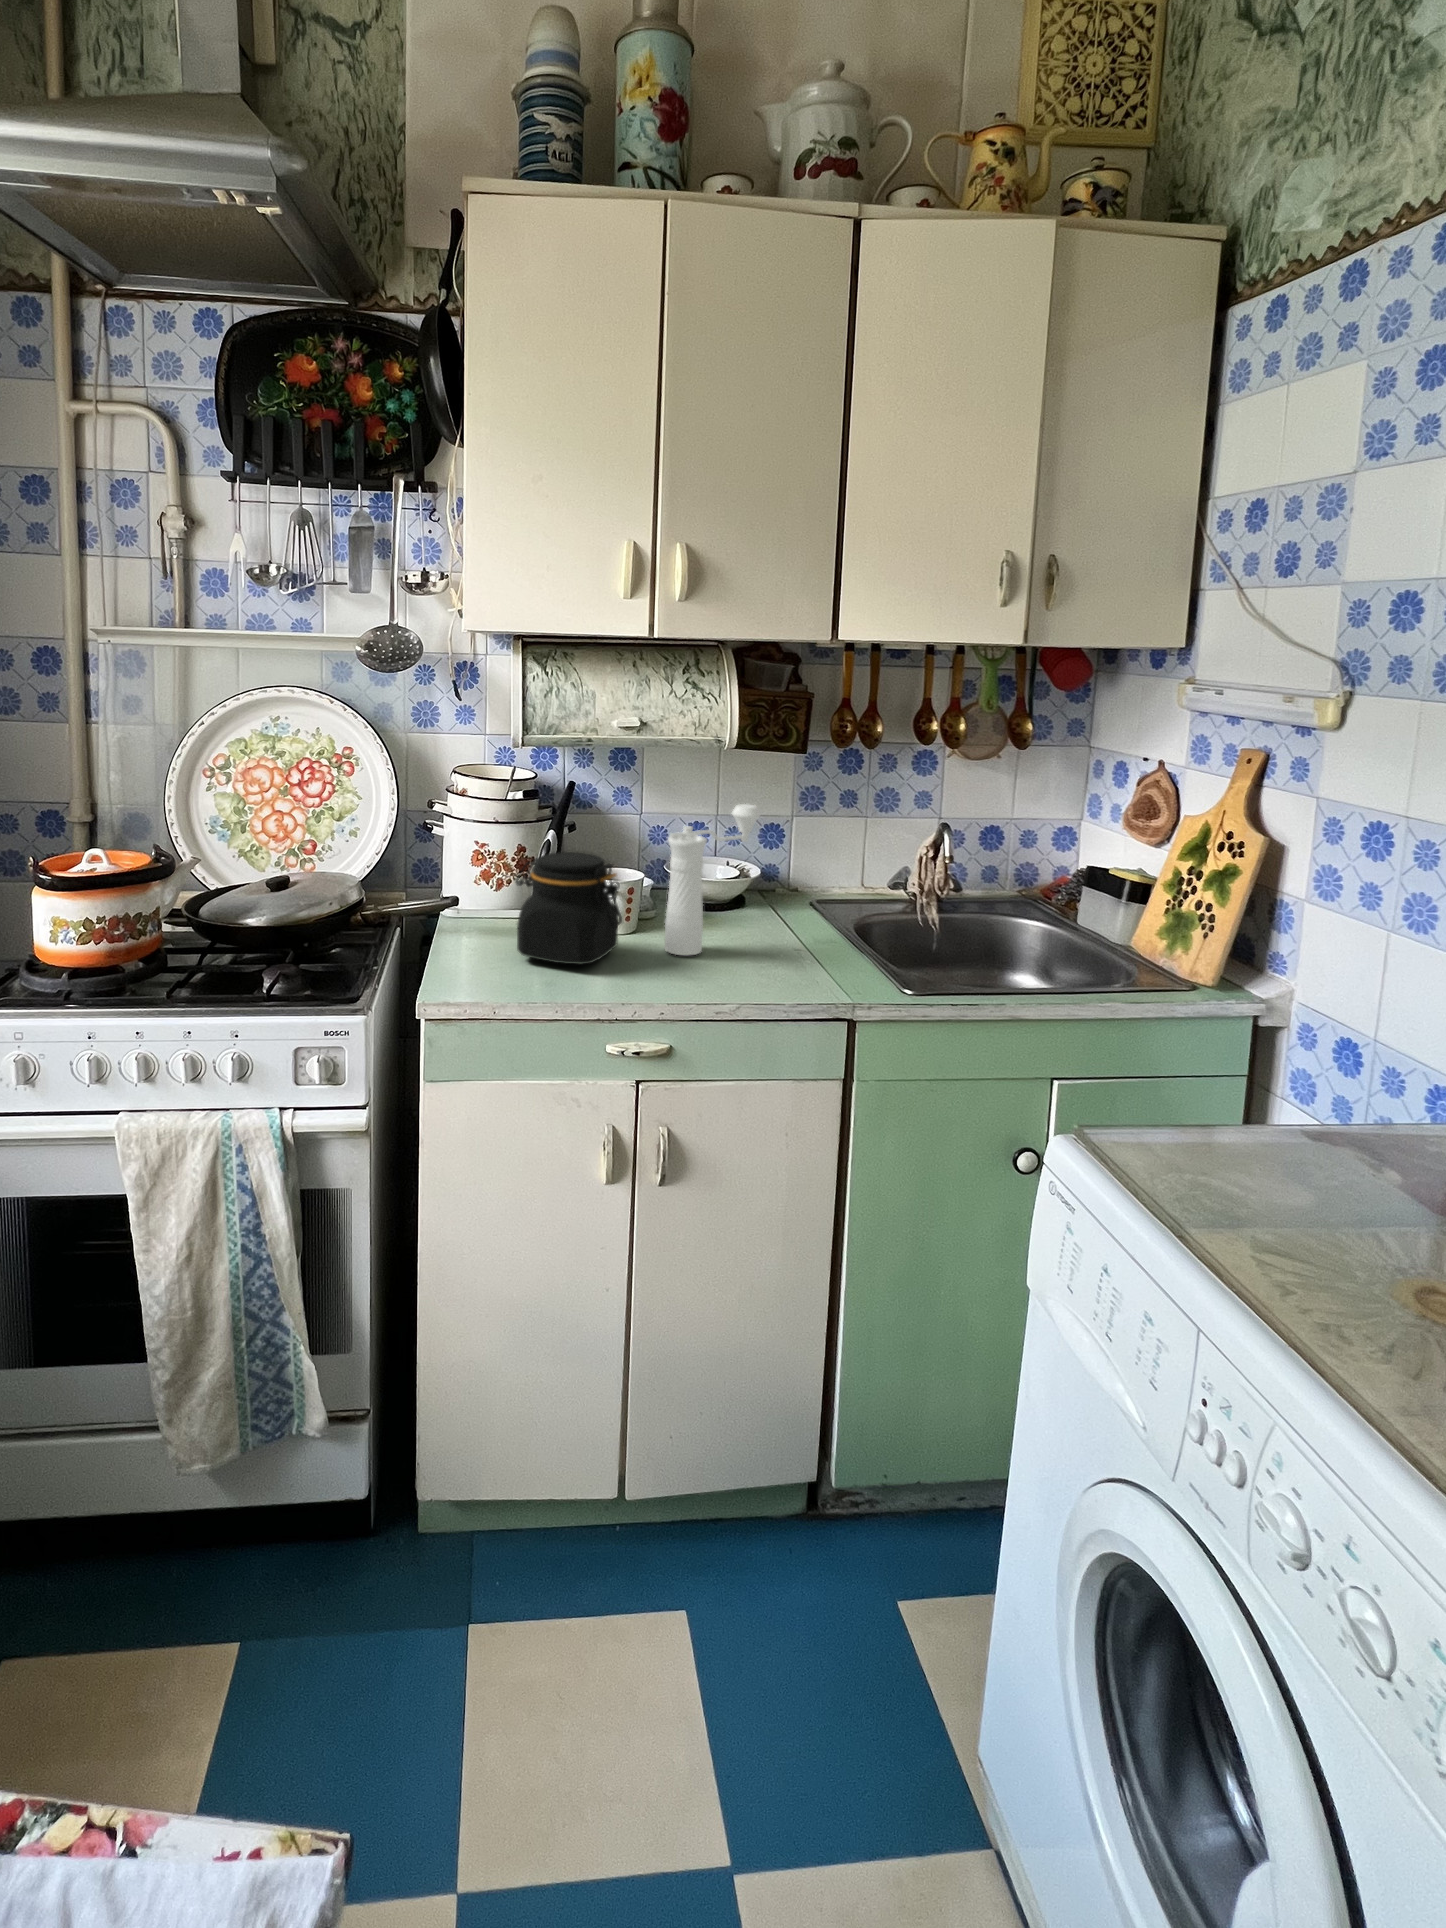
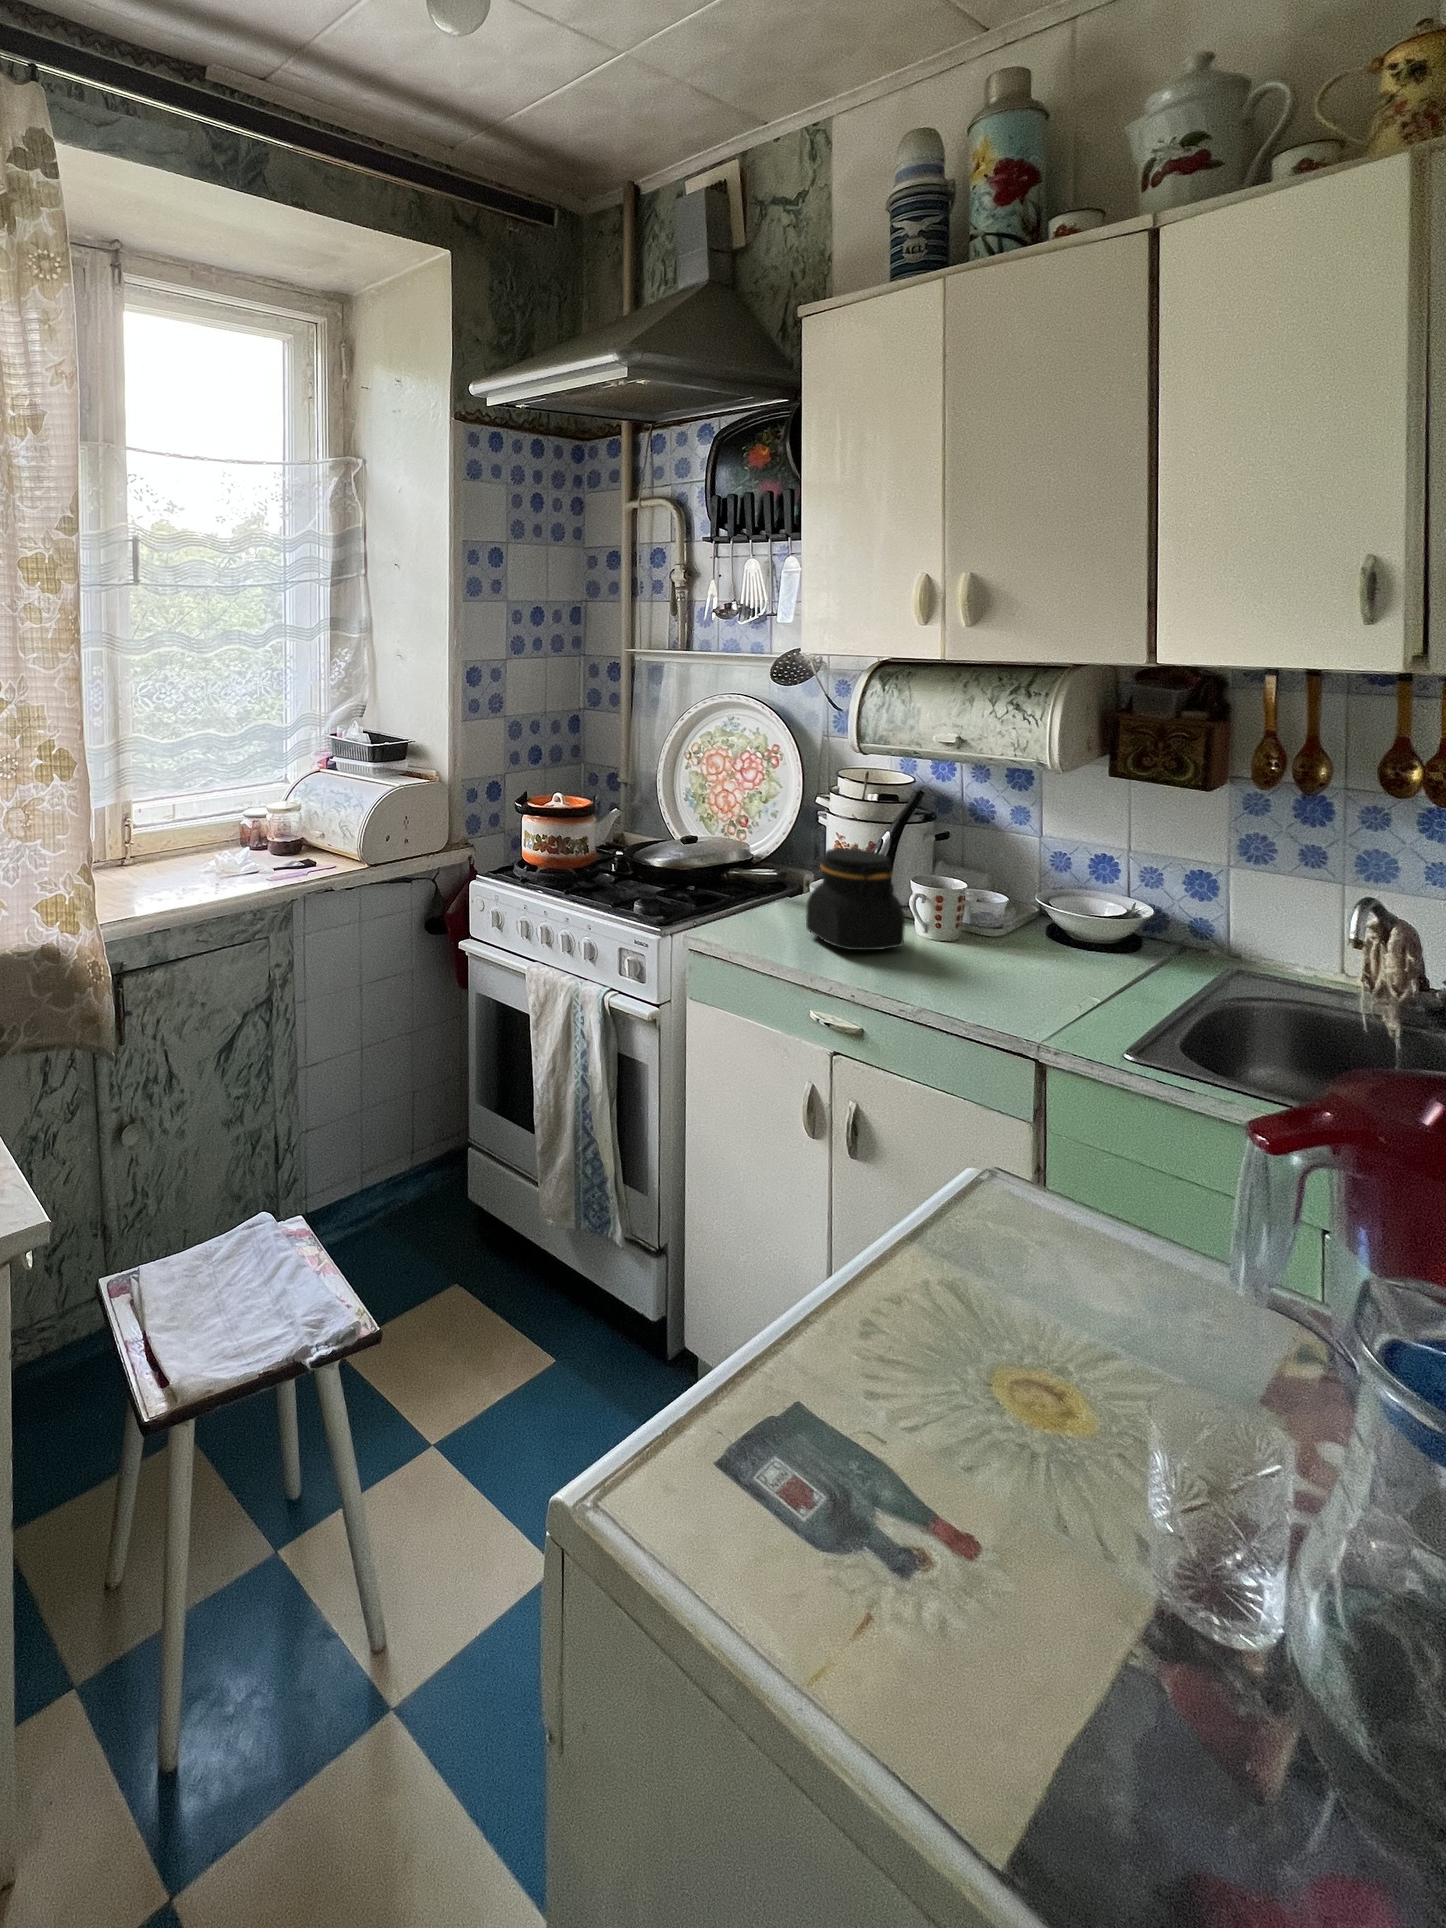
pepper mill: present [664,804,760,955] -> none [949,834,1076,975]

